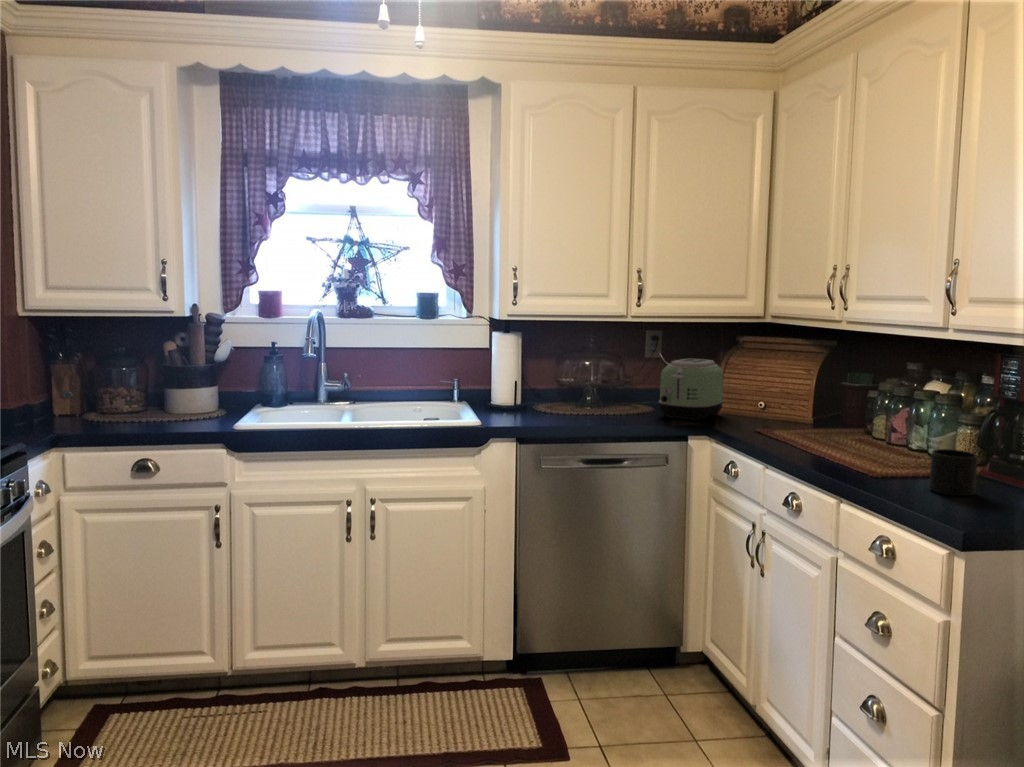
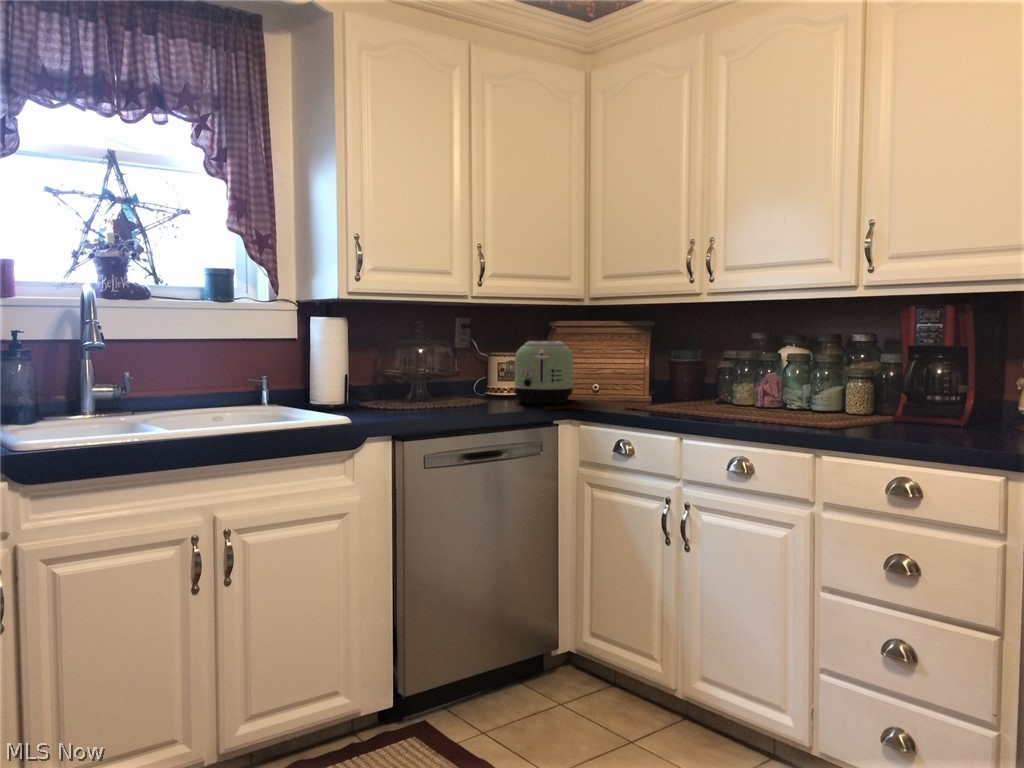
mug: present [929,449,978,496] -> none [877,397,922,438]

